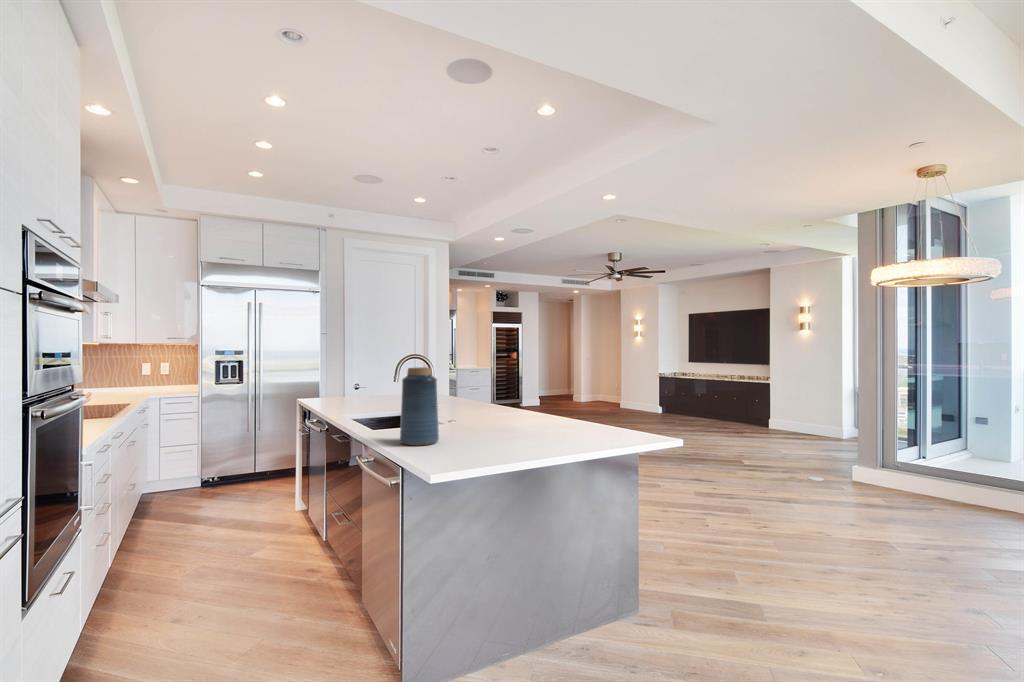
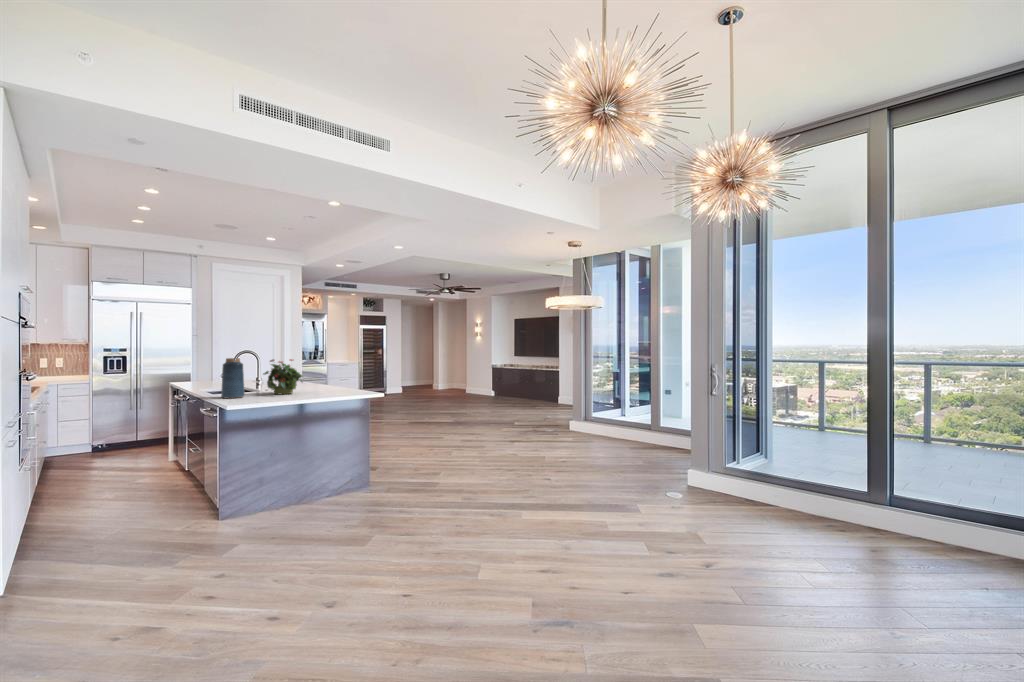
potted plant: none [463,368,532,435] -> present [263,359,303,395]

